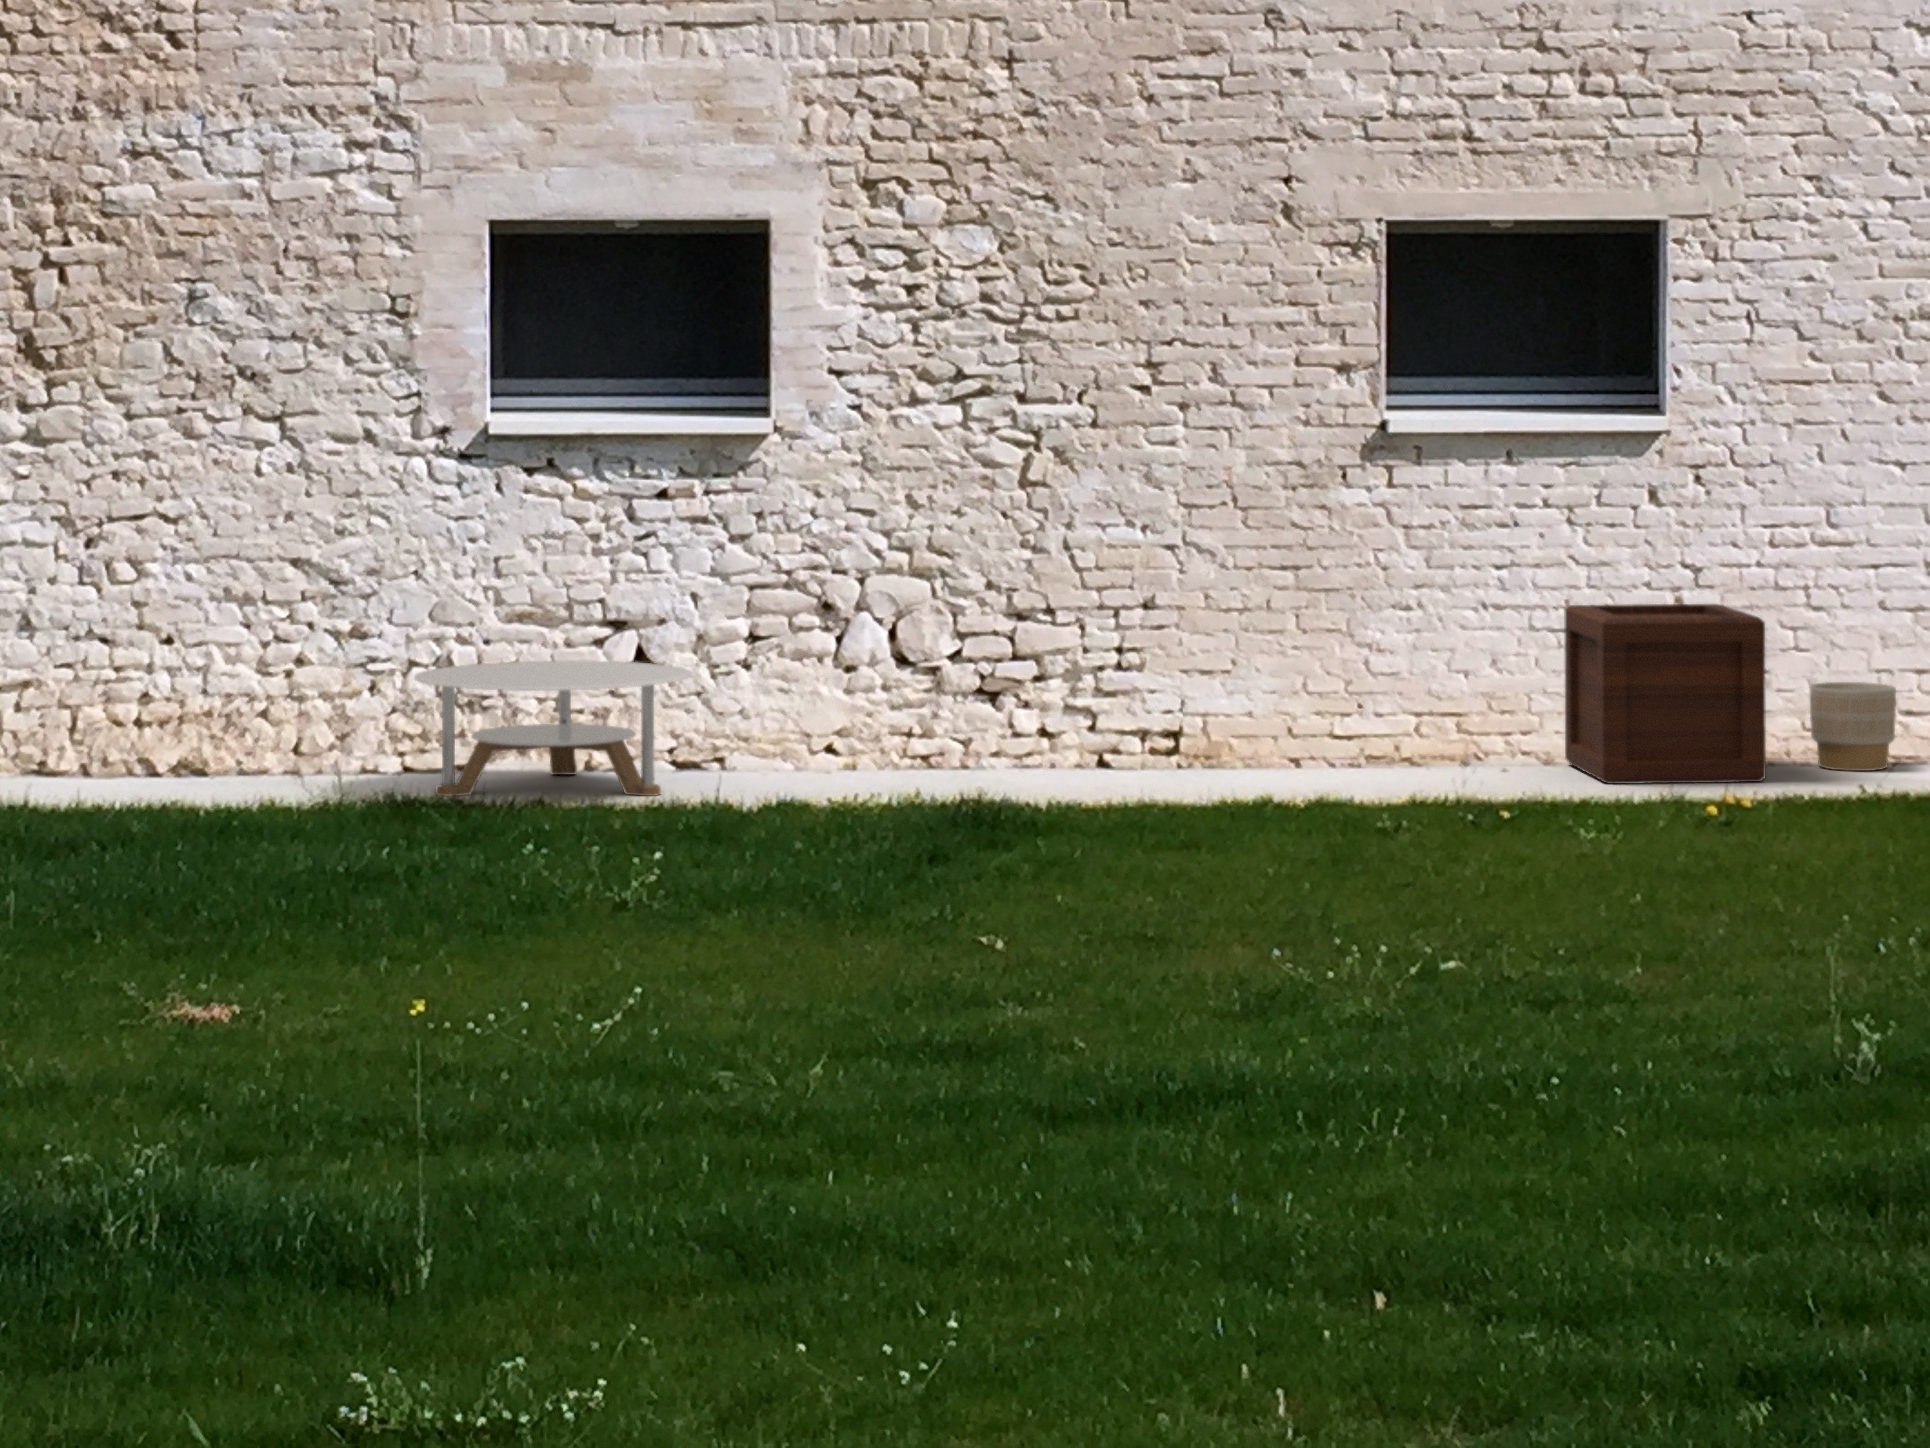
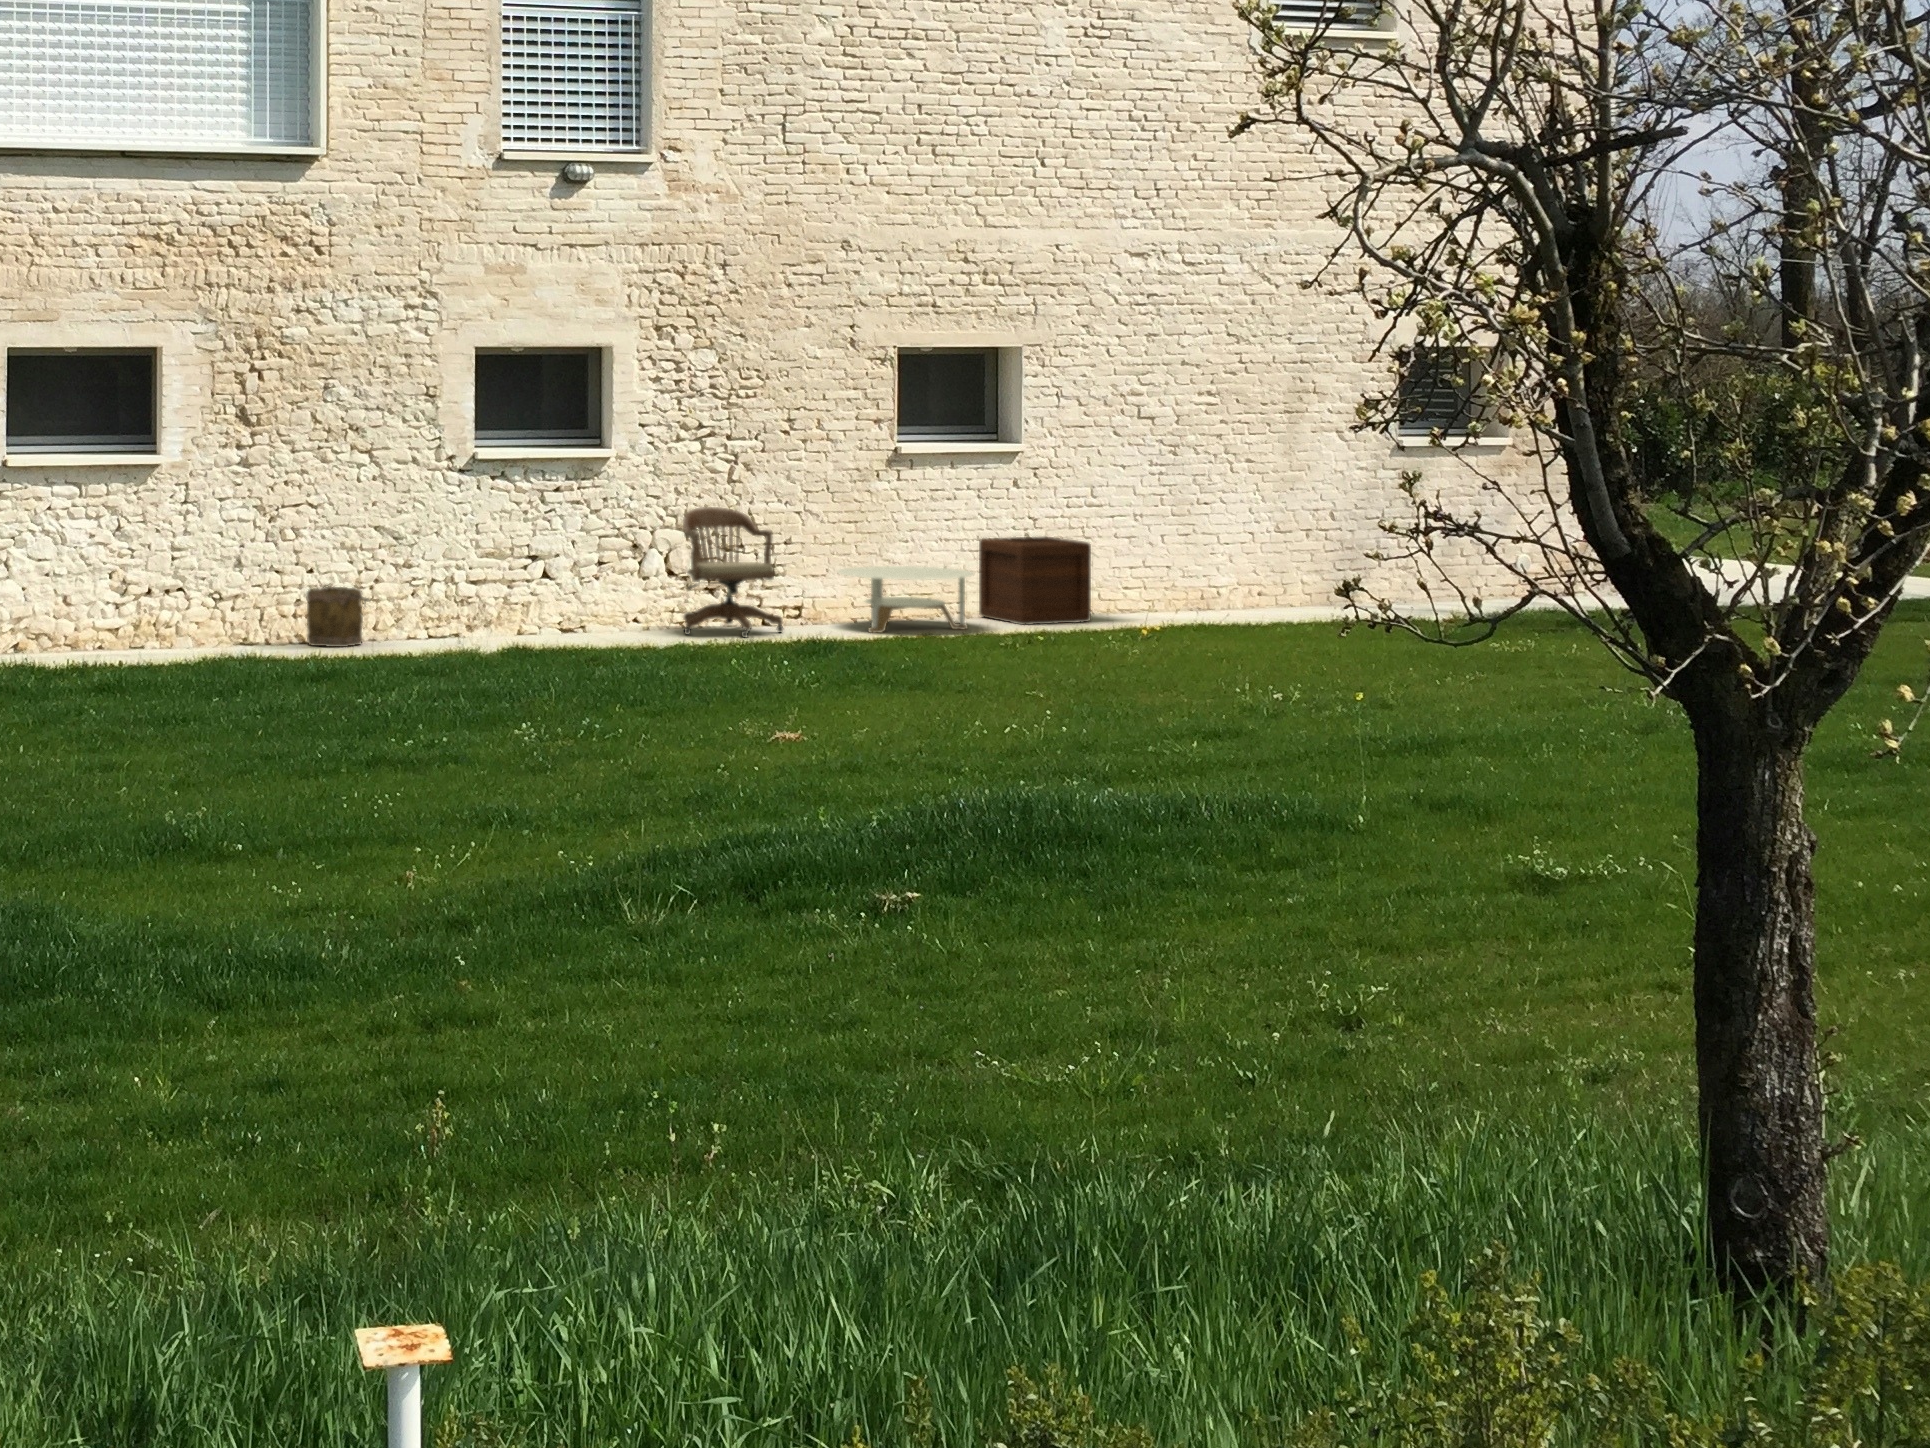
chair: none [867,533,1074,794] -> present [683,507,783,638]
round table: present [414,660,692,796] -> present [838,566,973,633]
bucket: none [118,666,244,787] -> present [306,586,369,647]
planter: present [1809,682,1896,771] -> none [1089,573,1131,616]

